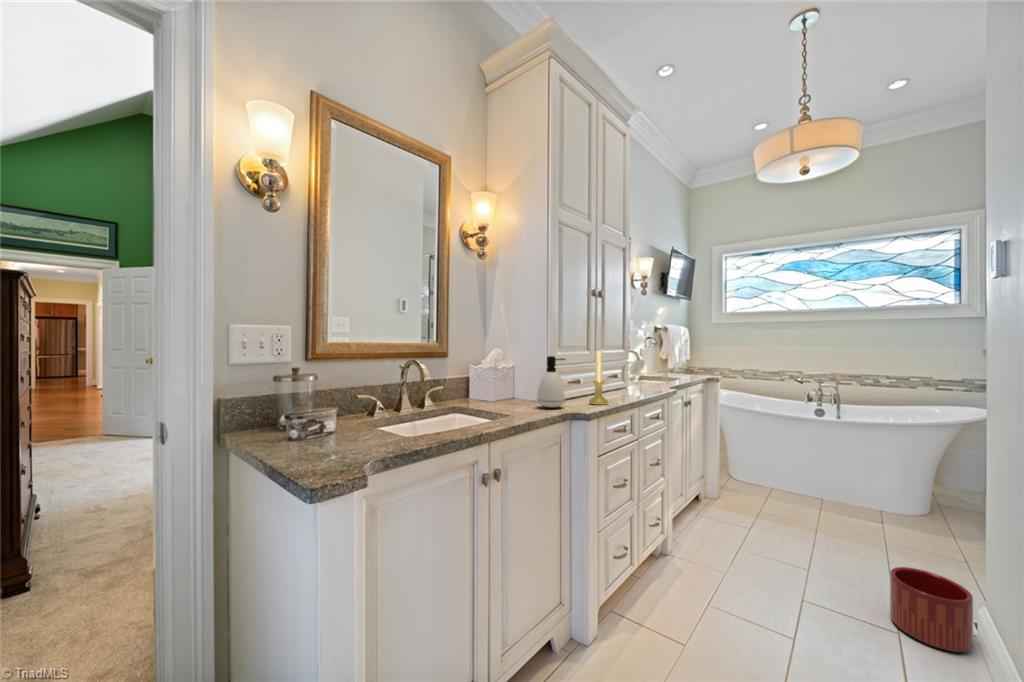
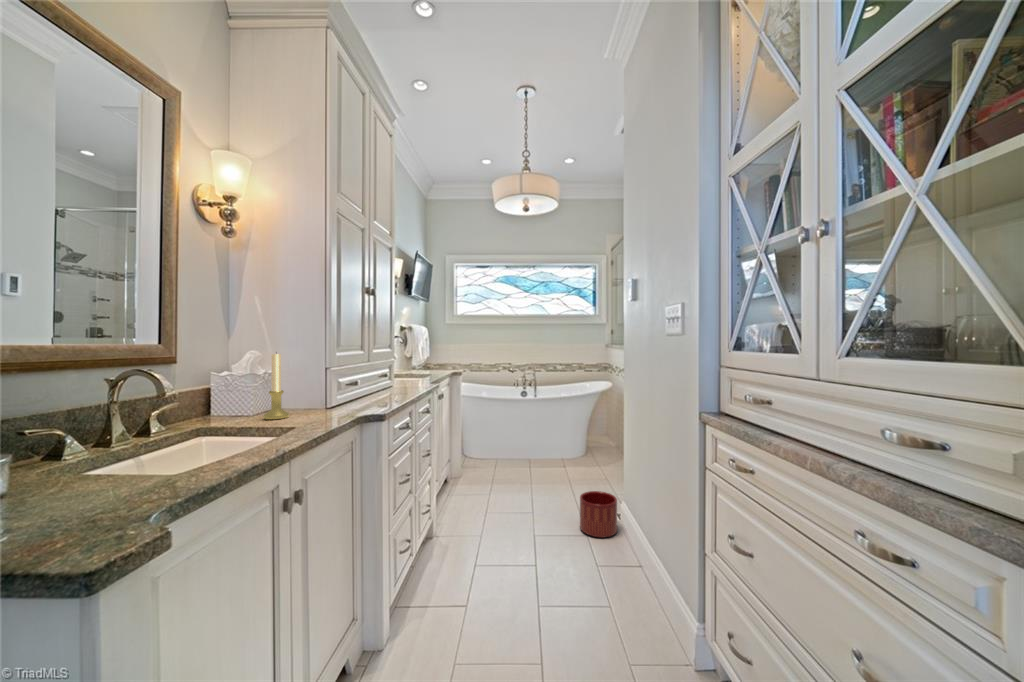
candle holder: present [589,350,608,405] -> present [263,354,289,420]
soap dispenser: present [537,356,565,408] -> none [320,357,354,414]

